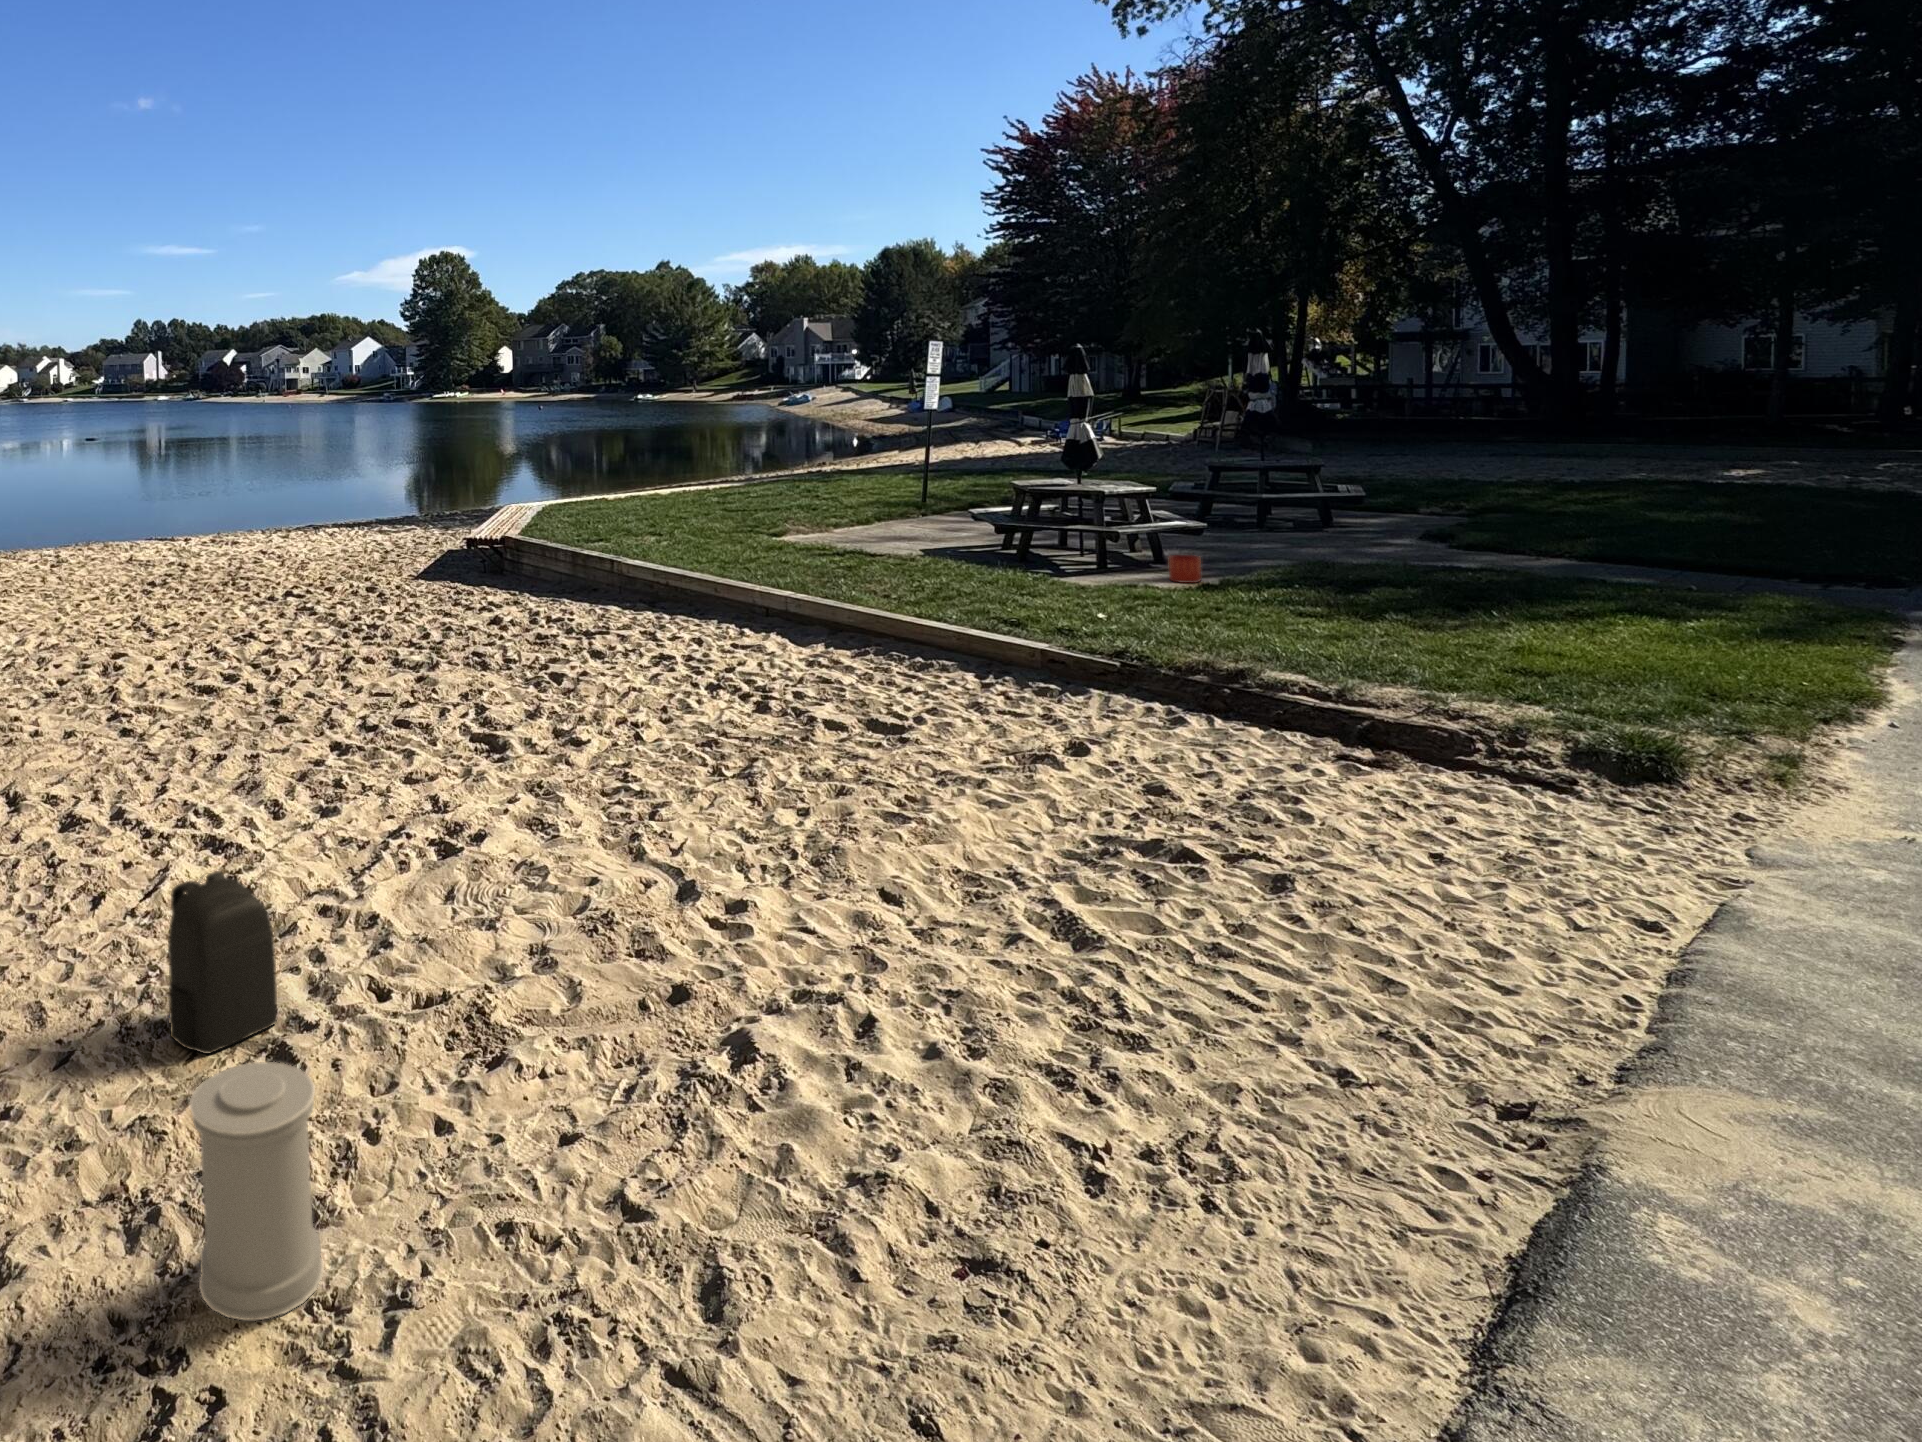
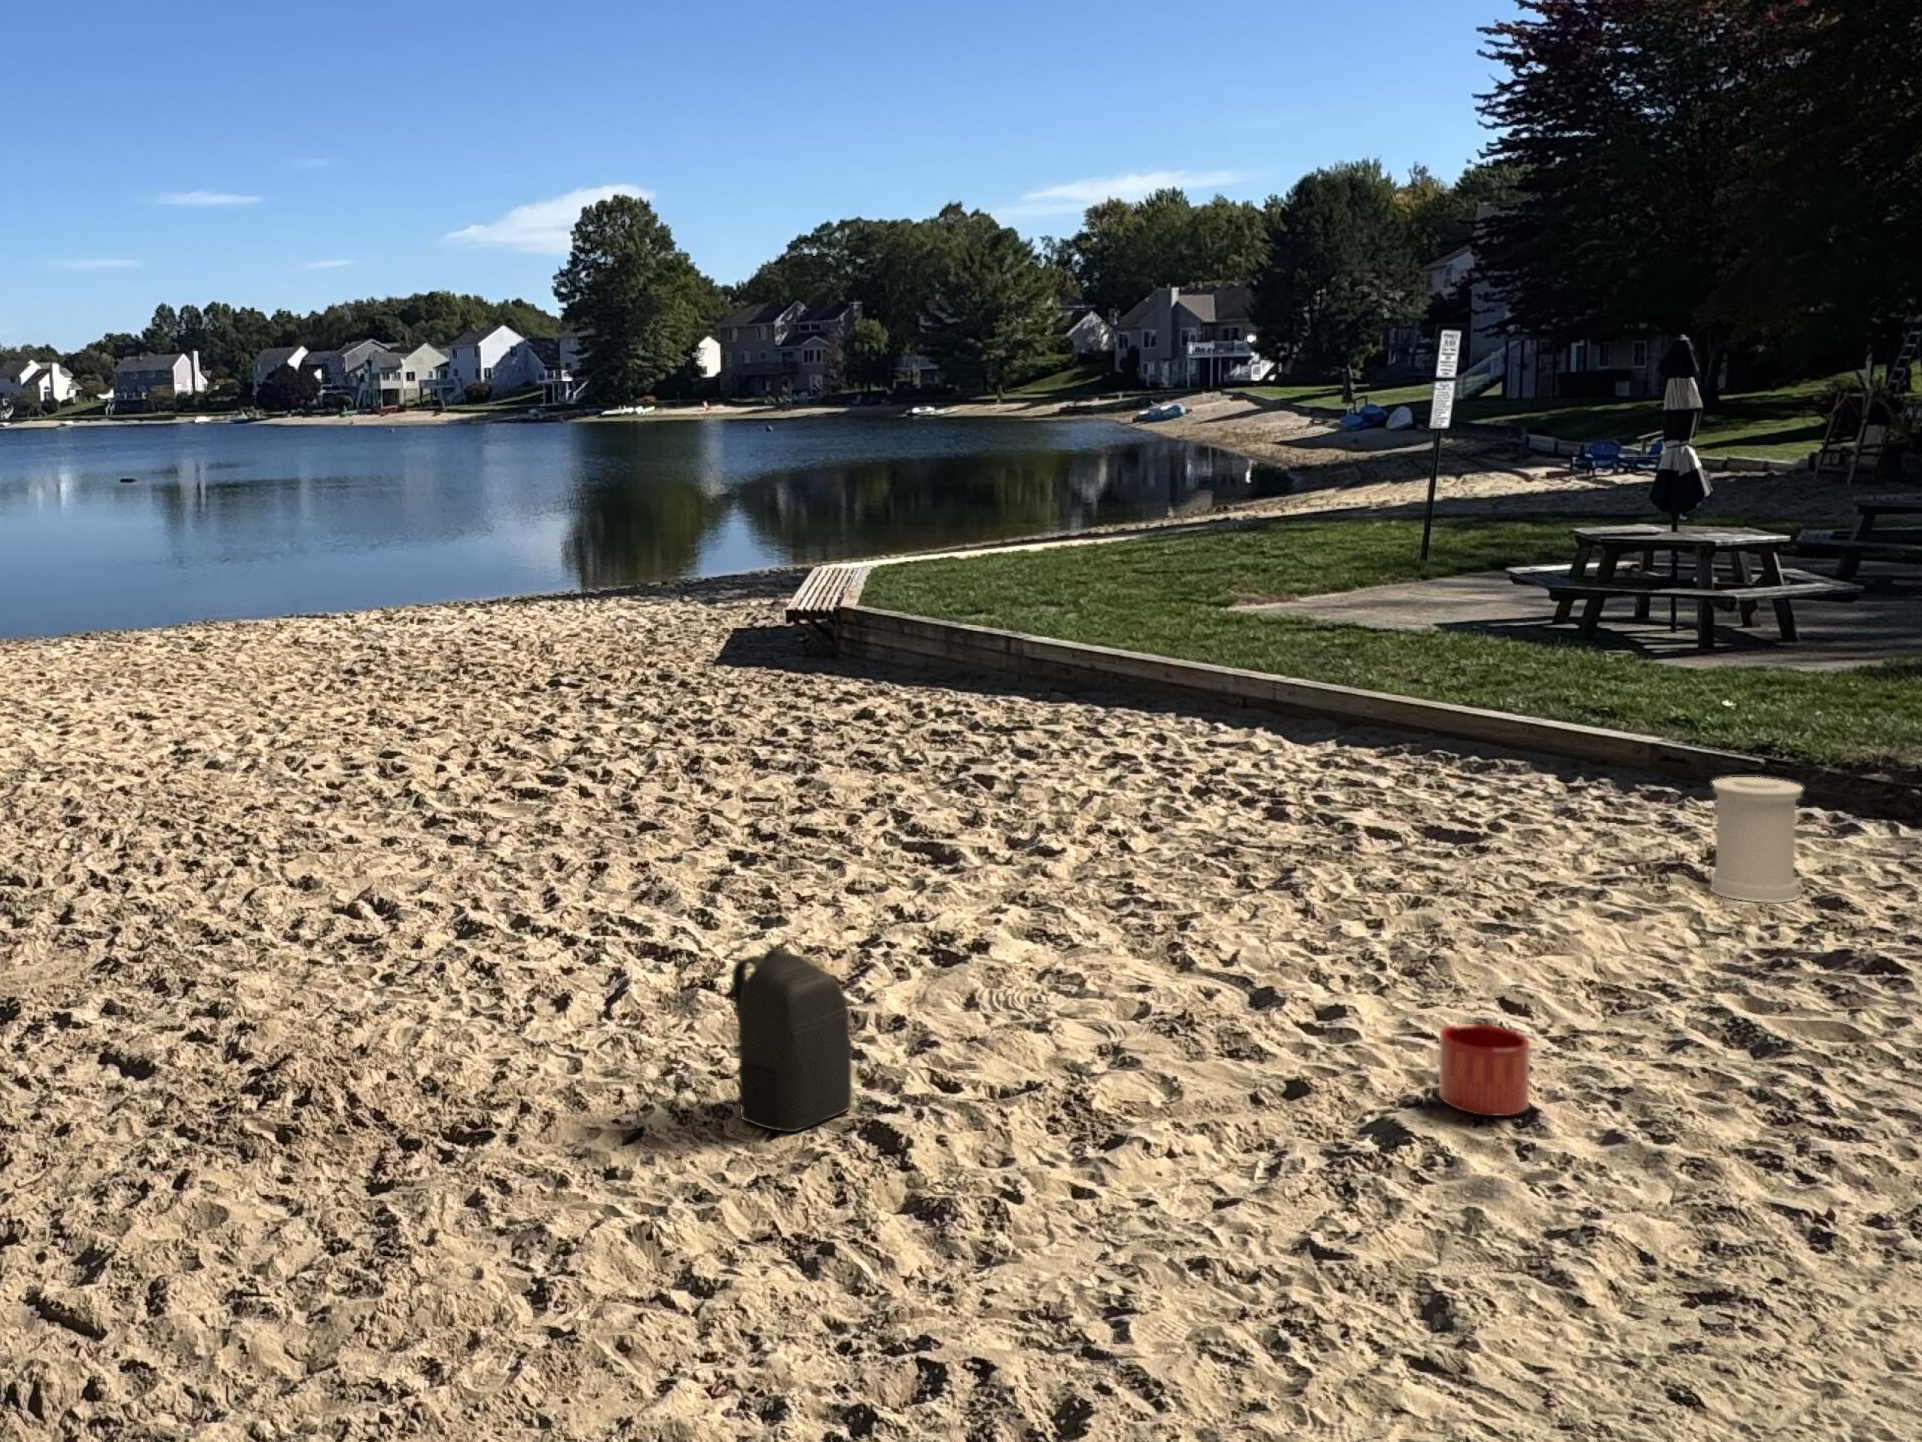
planter: present [1168,555,1202,583] -> present [1439,1024,1530,1116]
trash can: present [190,1062,324,1320] -> present [1710,777,1802,903]

